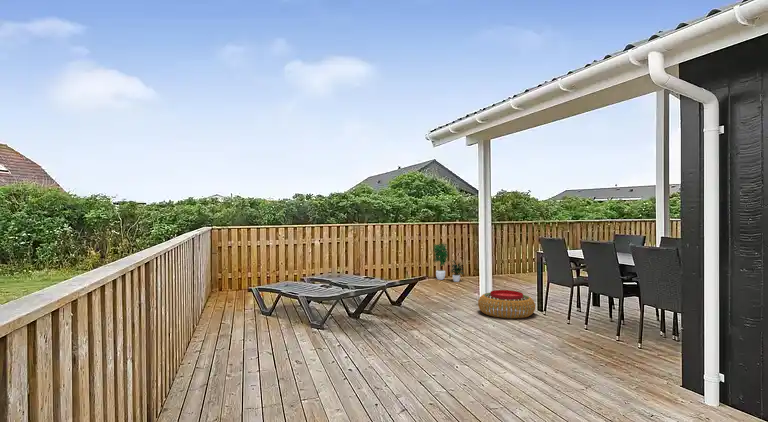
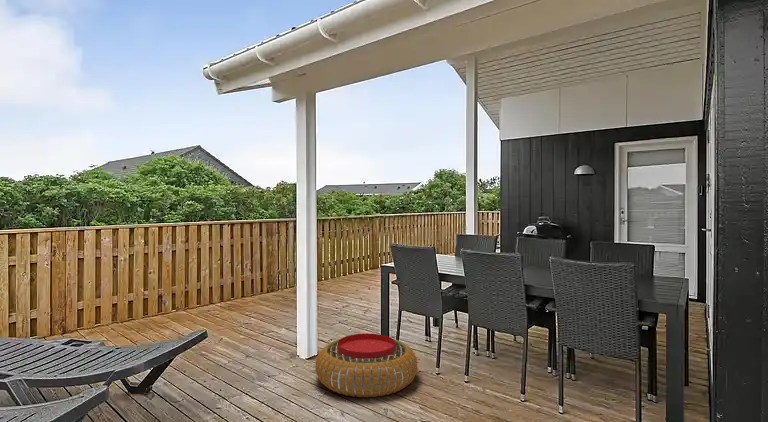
potted plant: present [433,244,463,282] -> none [207,248,260,308]

